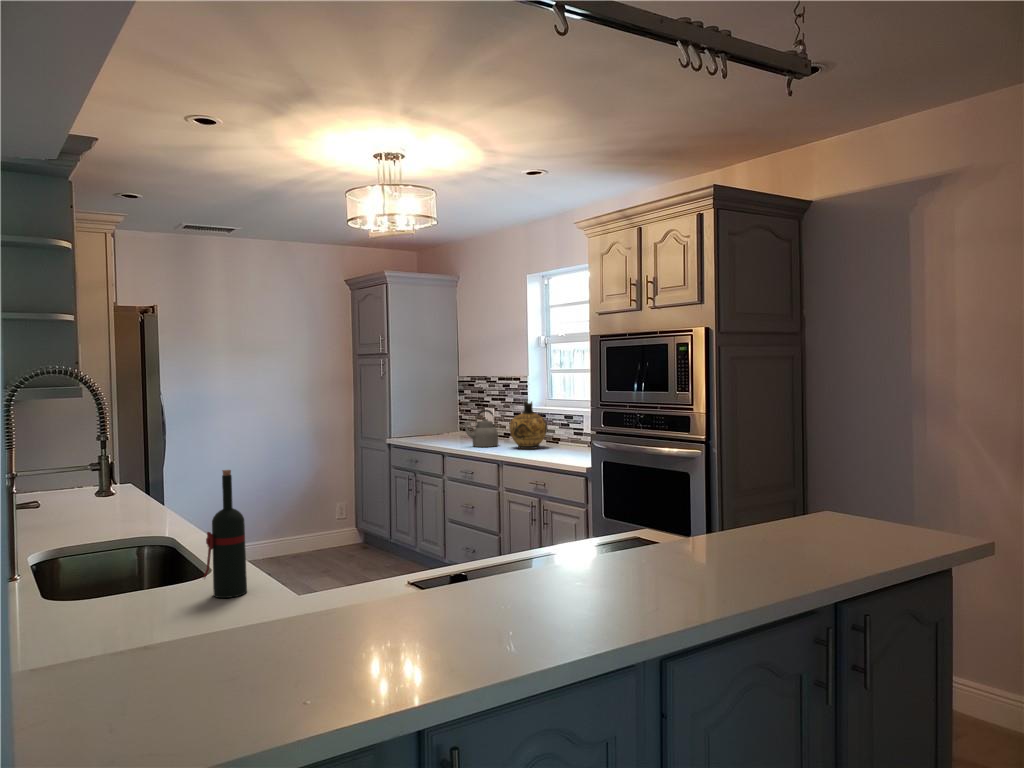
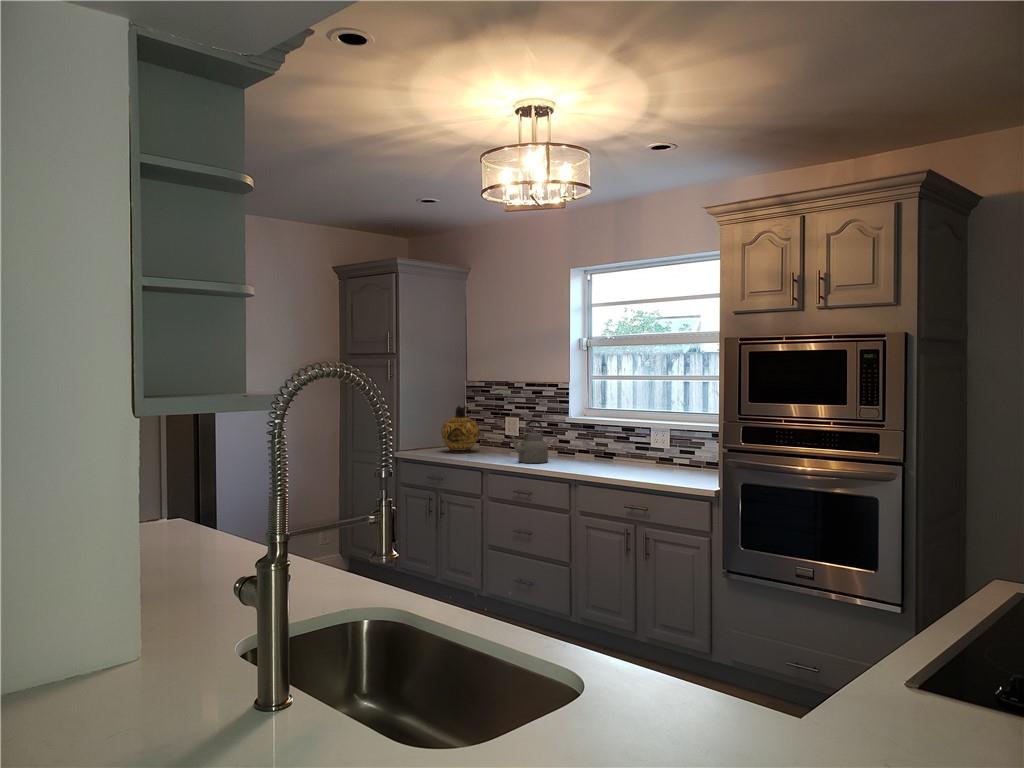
ceramic jug: present [509,402,548,449] -> present [441,405,480,453]
wine bottle: present [203,470,247,598] -> none [658,524,710,723]

